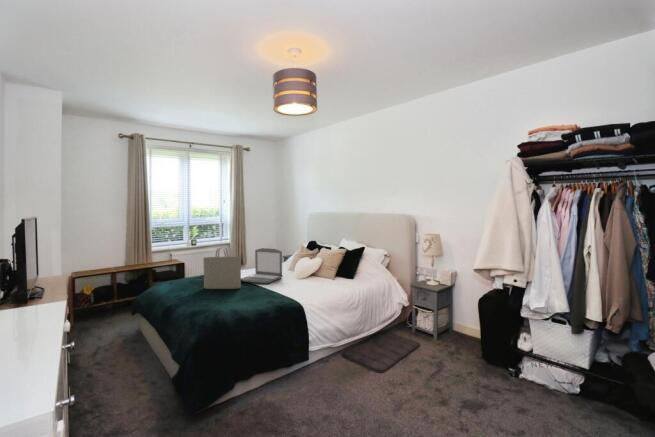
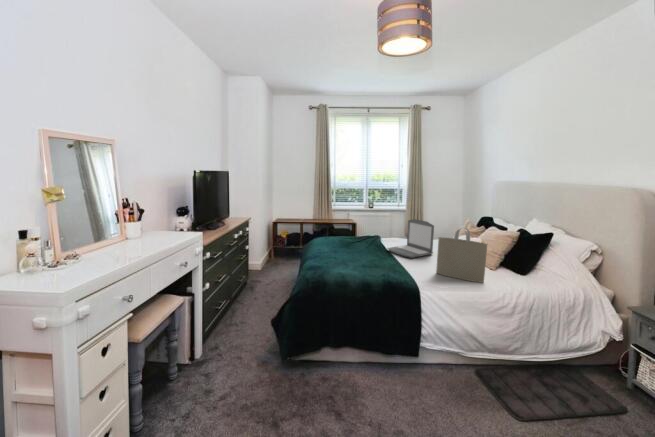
tote bag: present [203,247,241,289] -> present [436,228,487,283]

